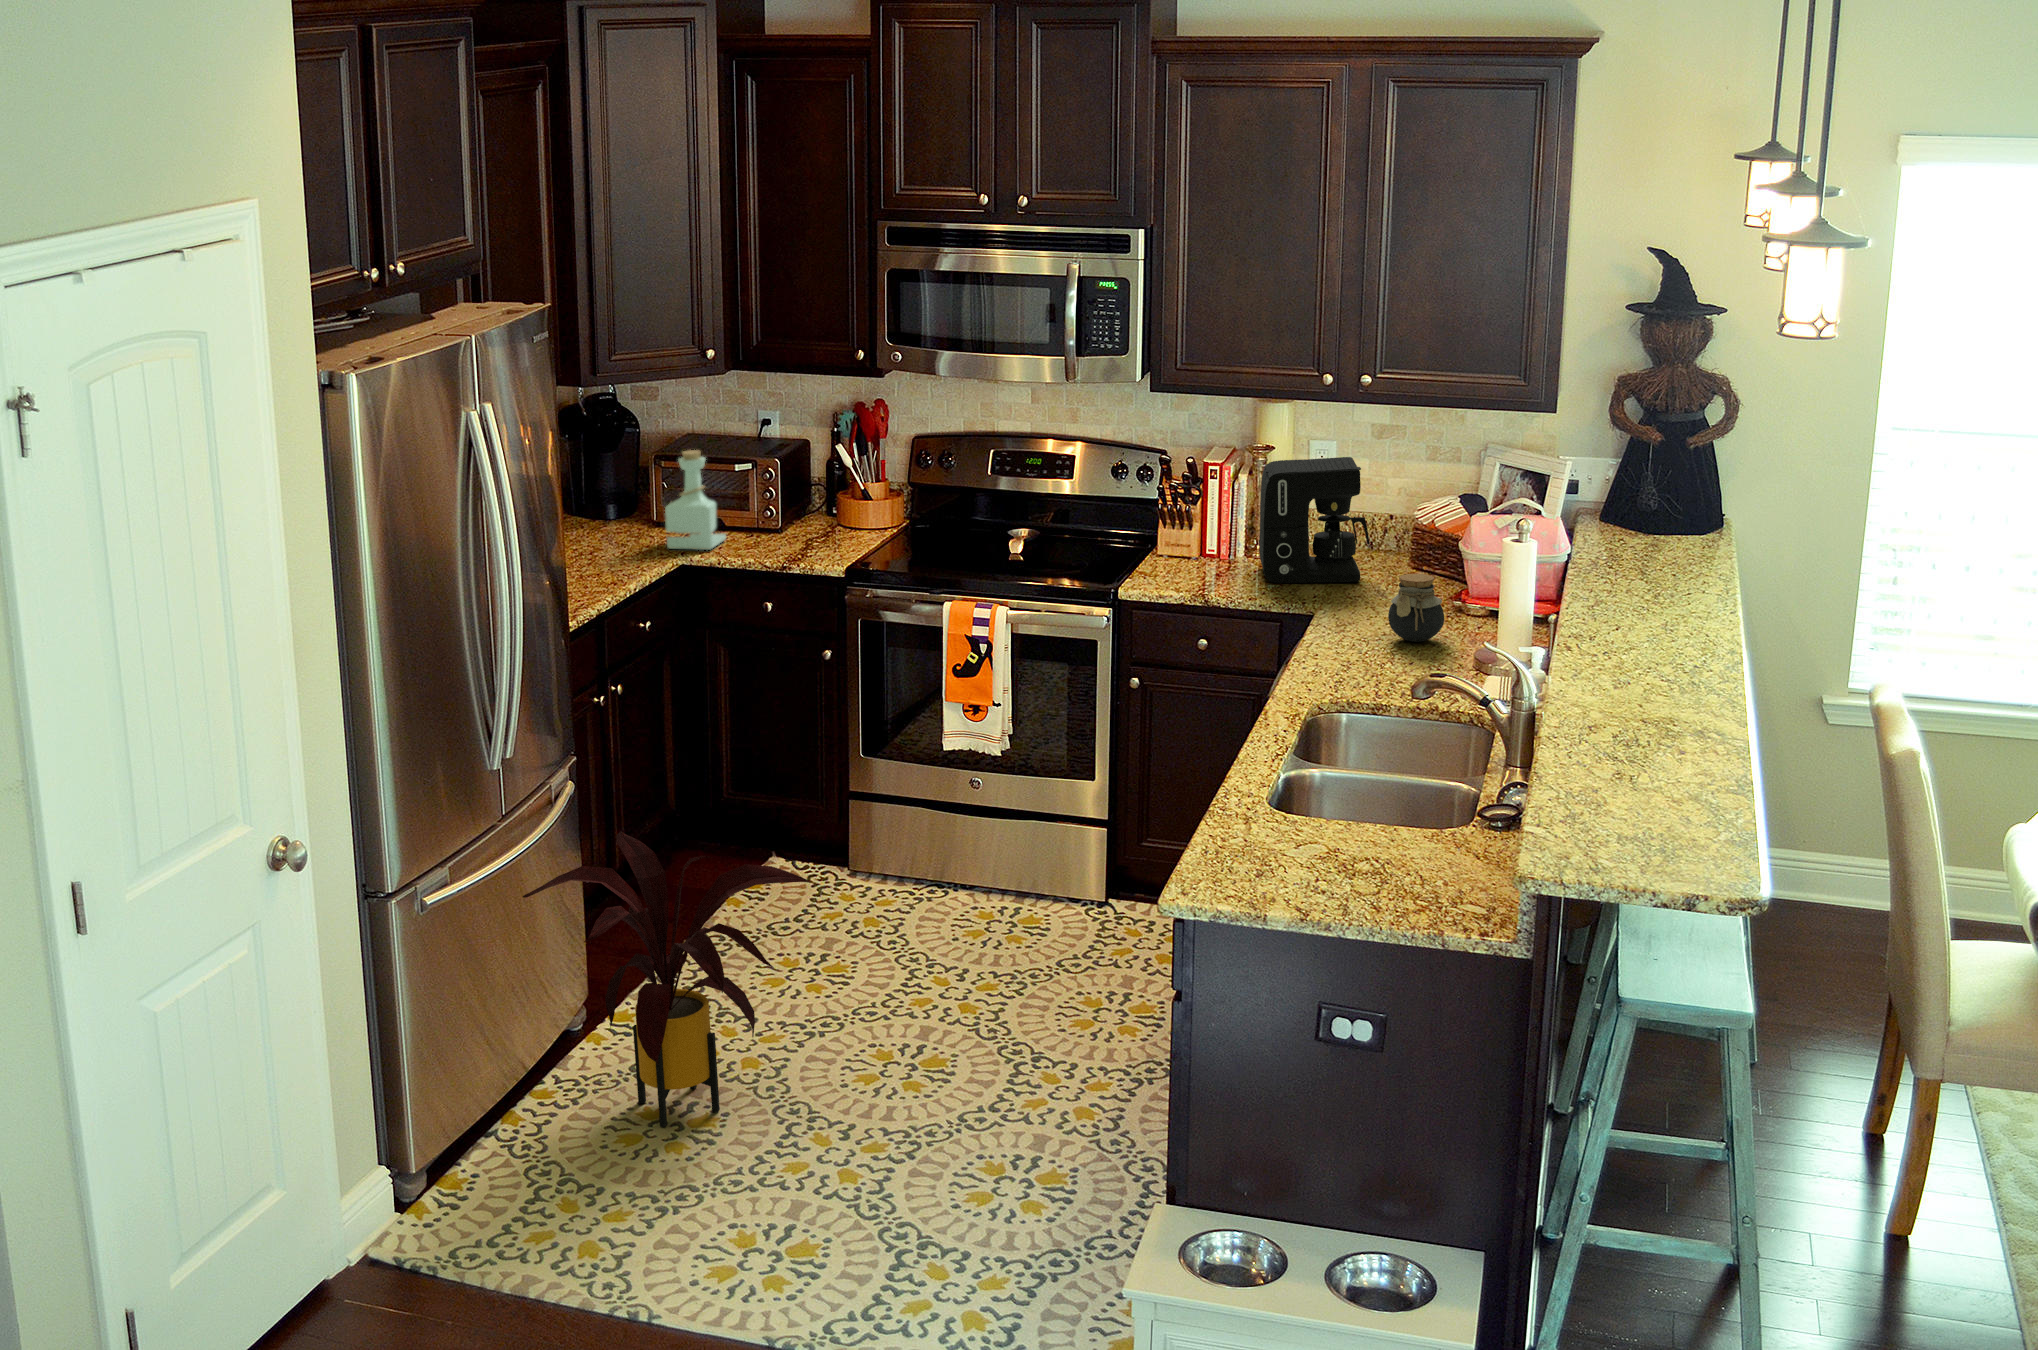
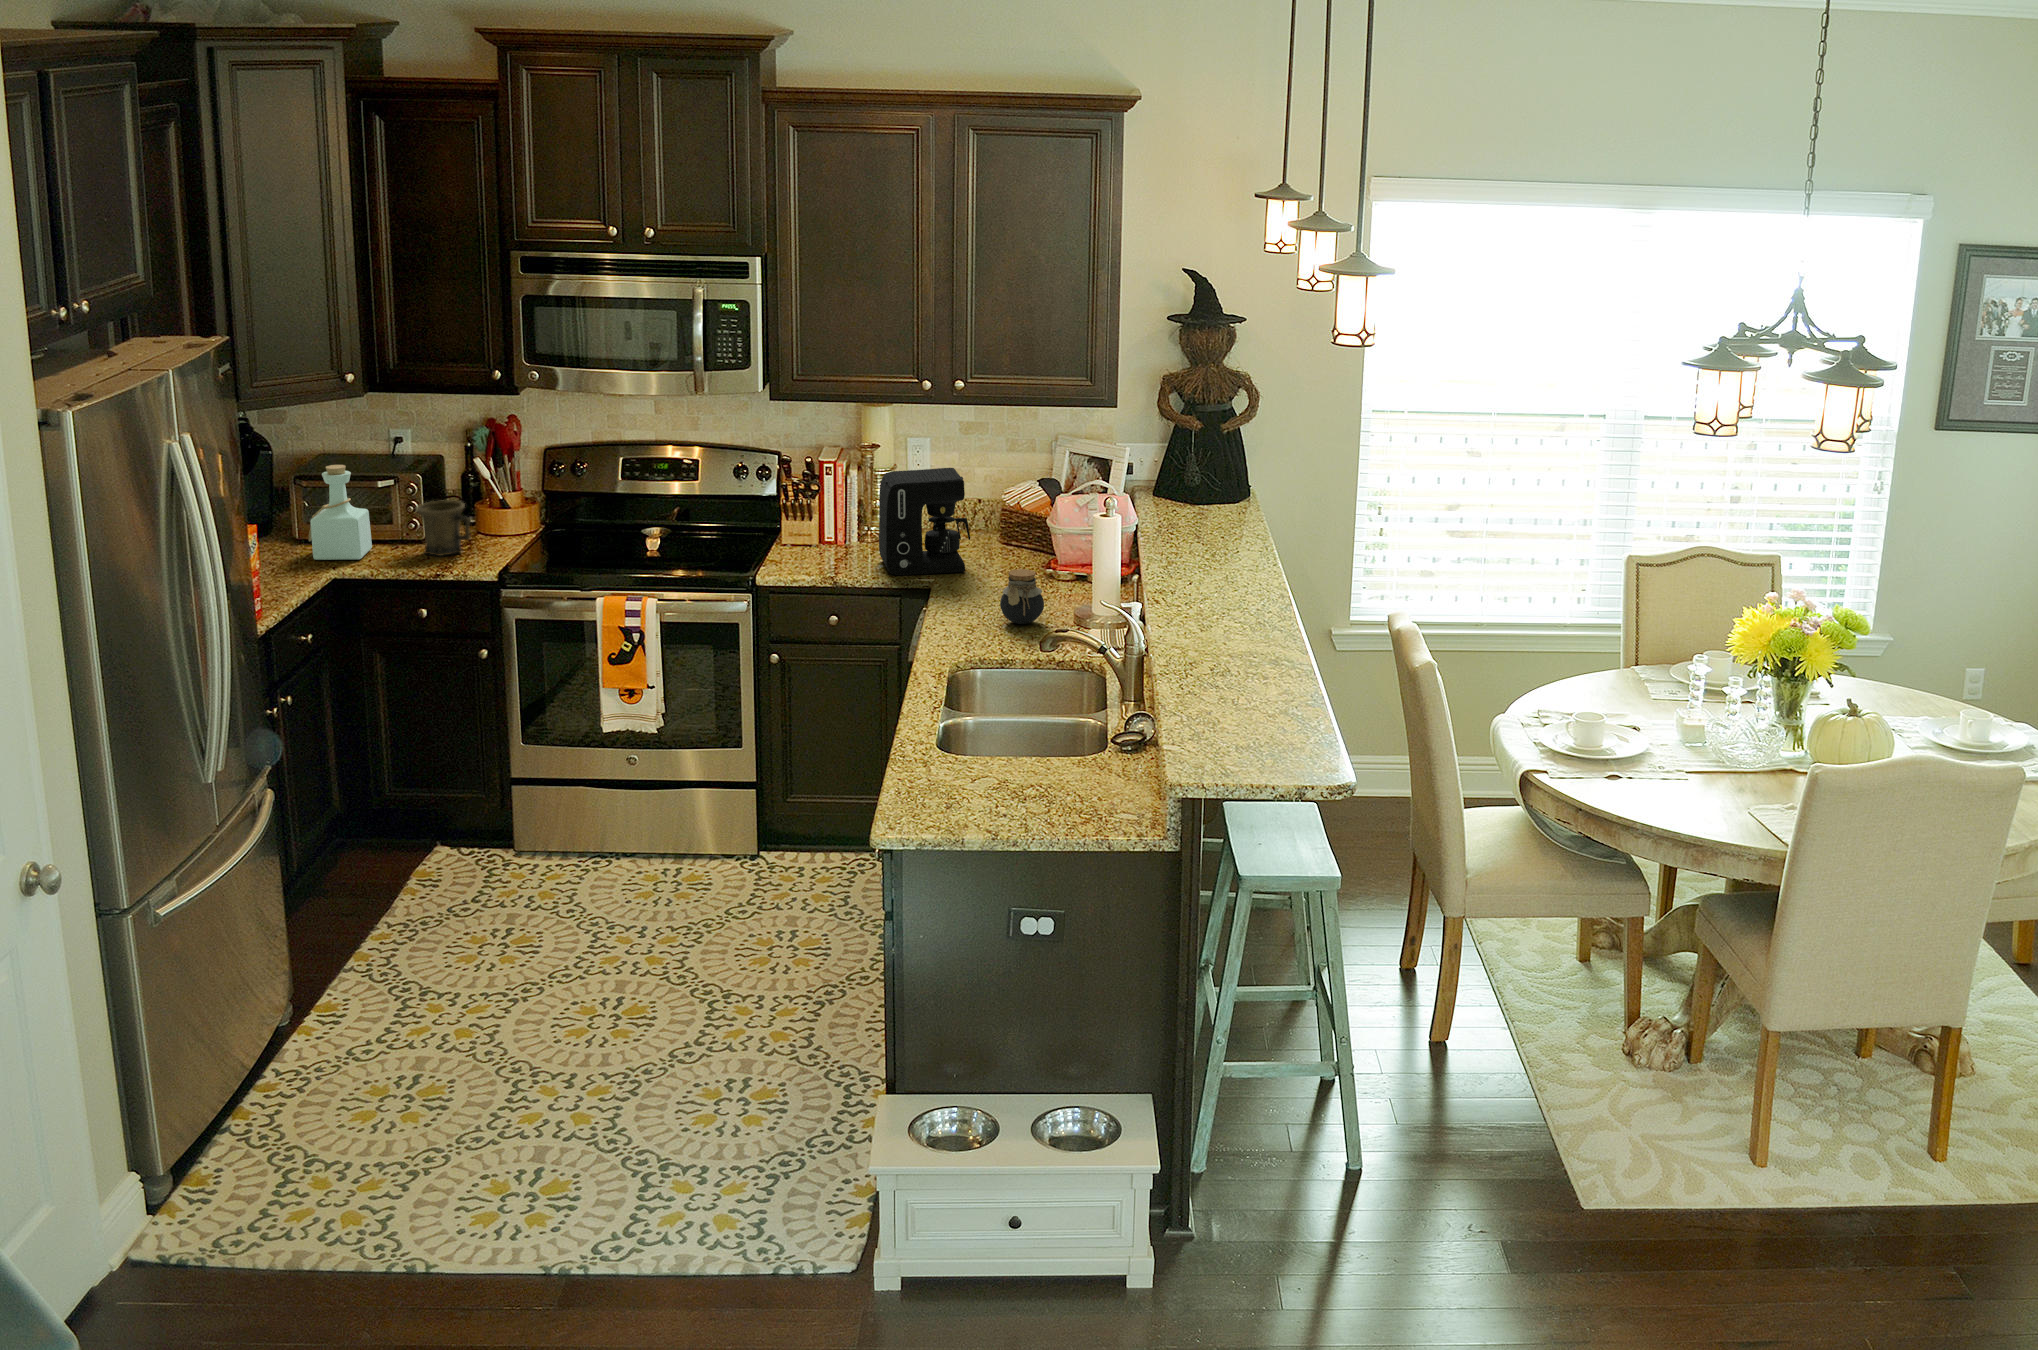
mug: none [766,490,820,549] -> present [415,500,471,556]
house plant: present [523,831,811,1127] -> none [239,838,528,1103]

